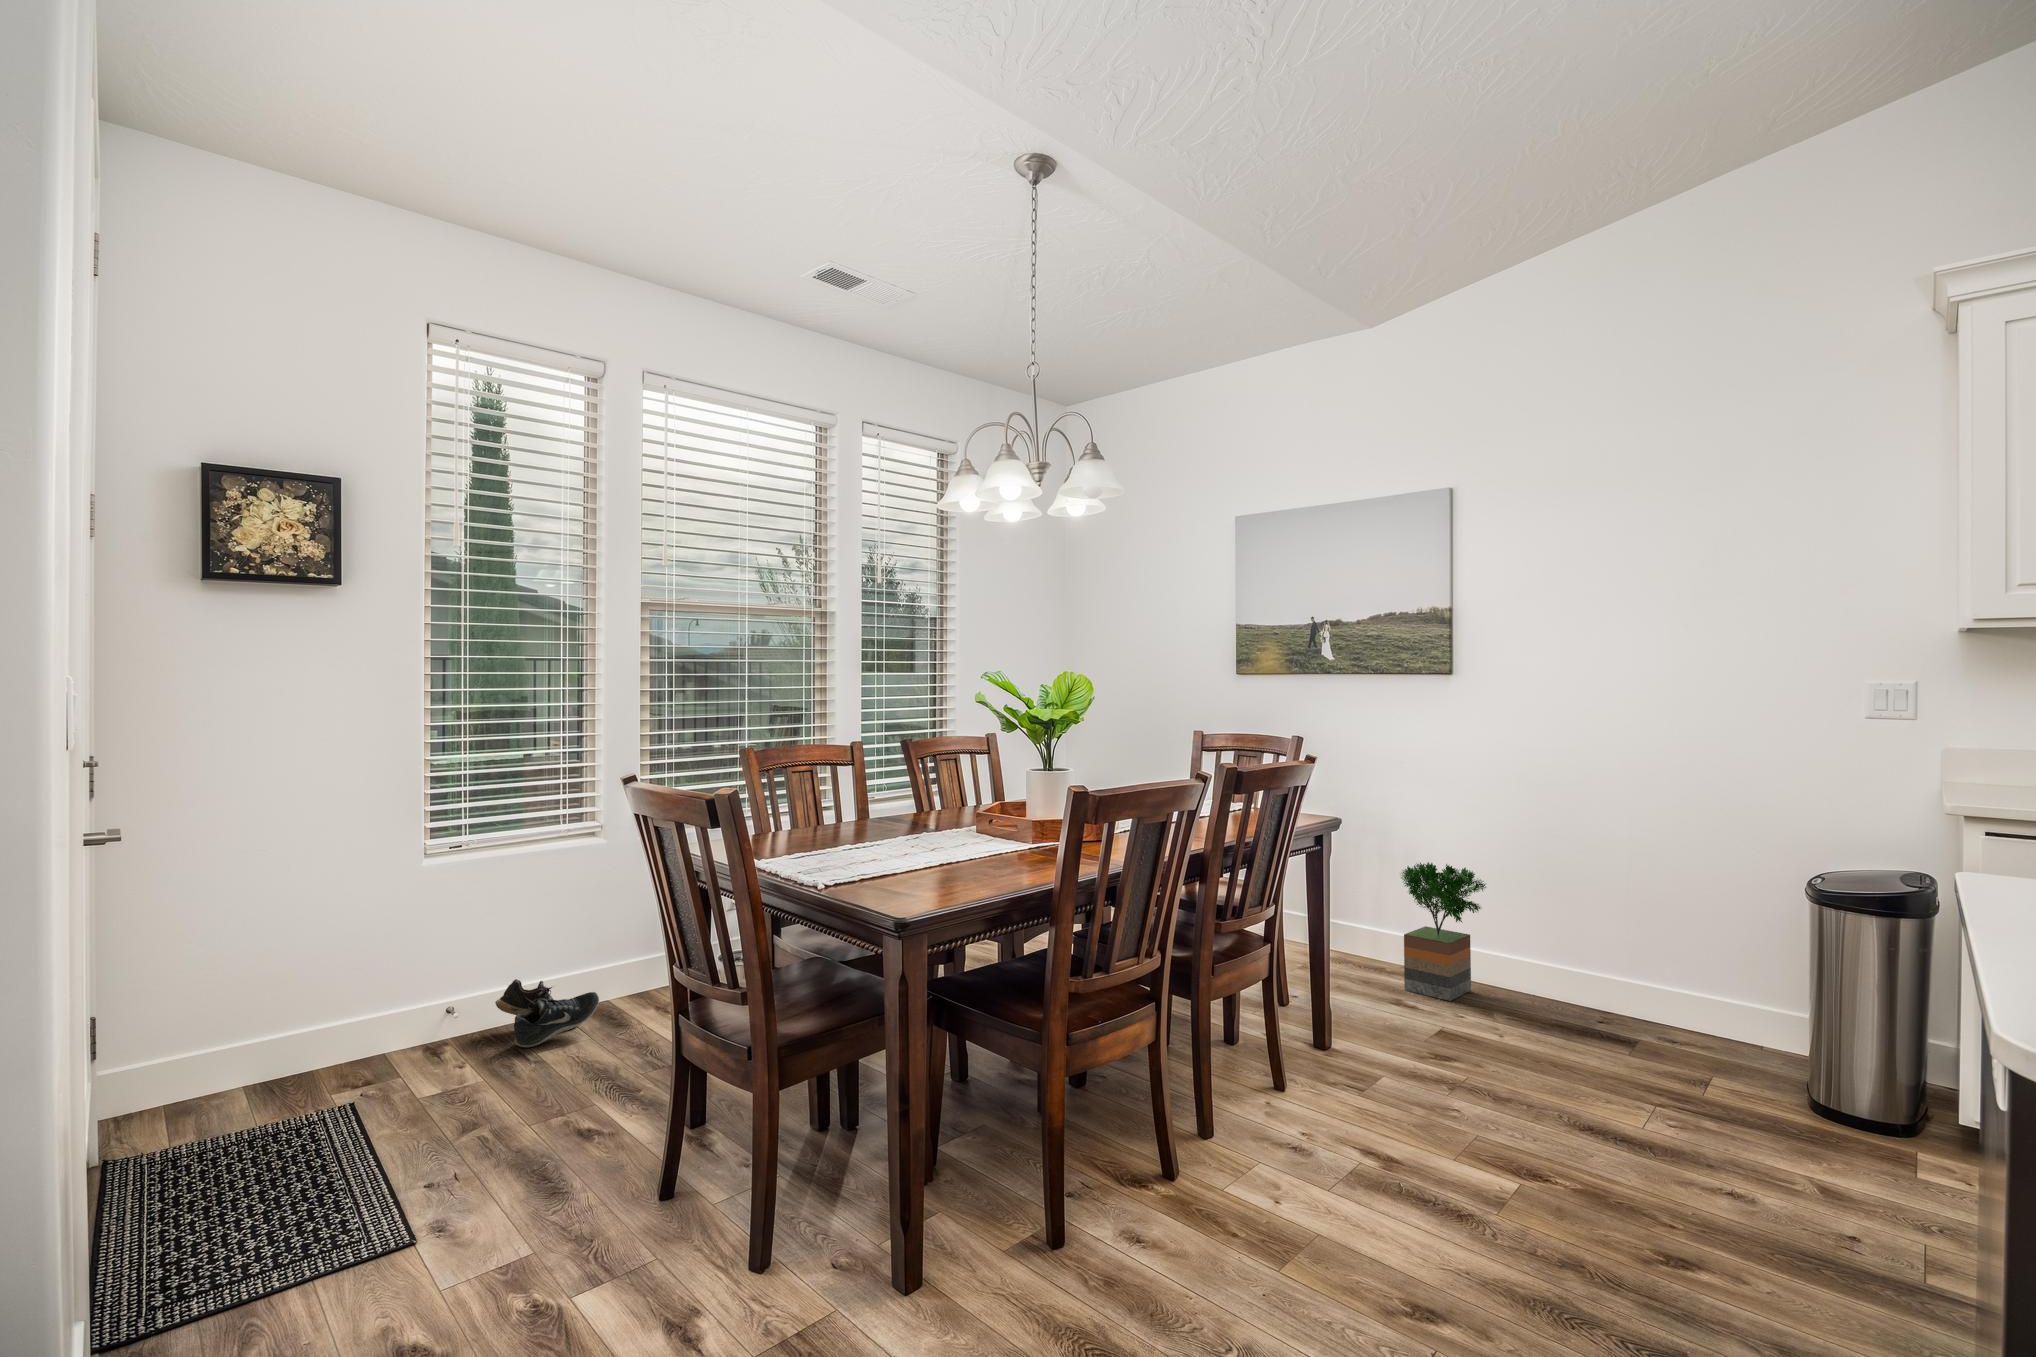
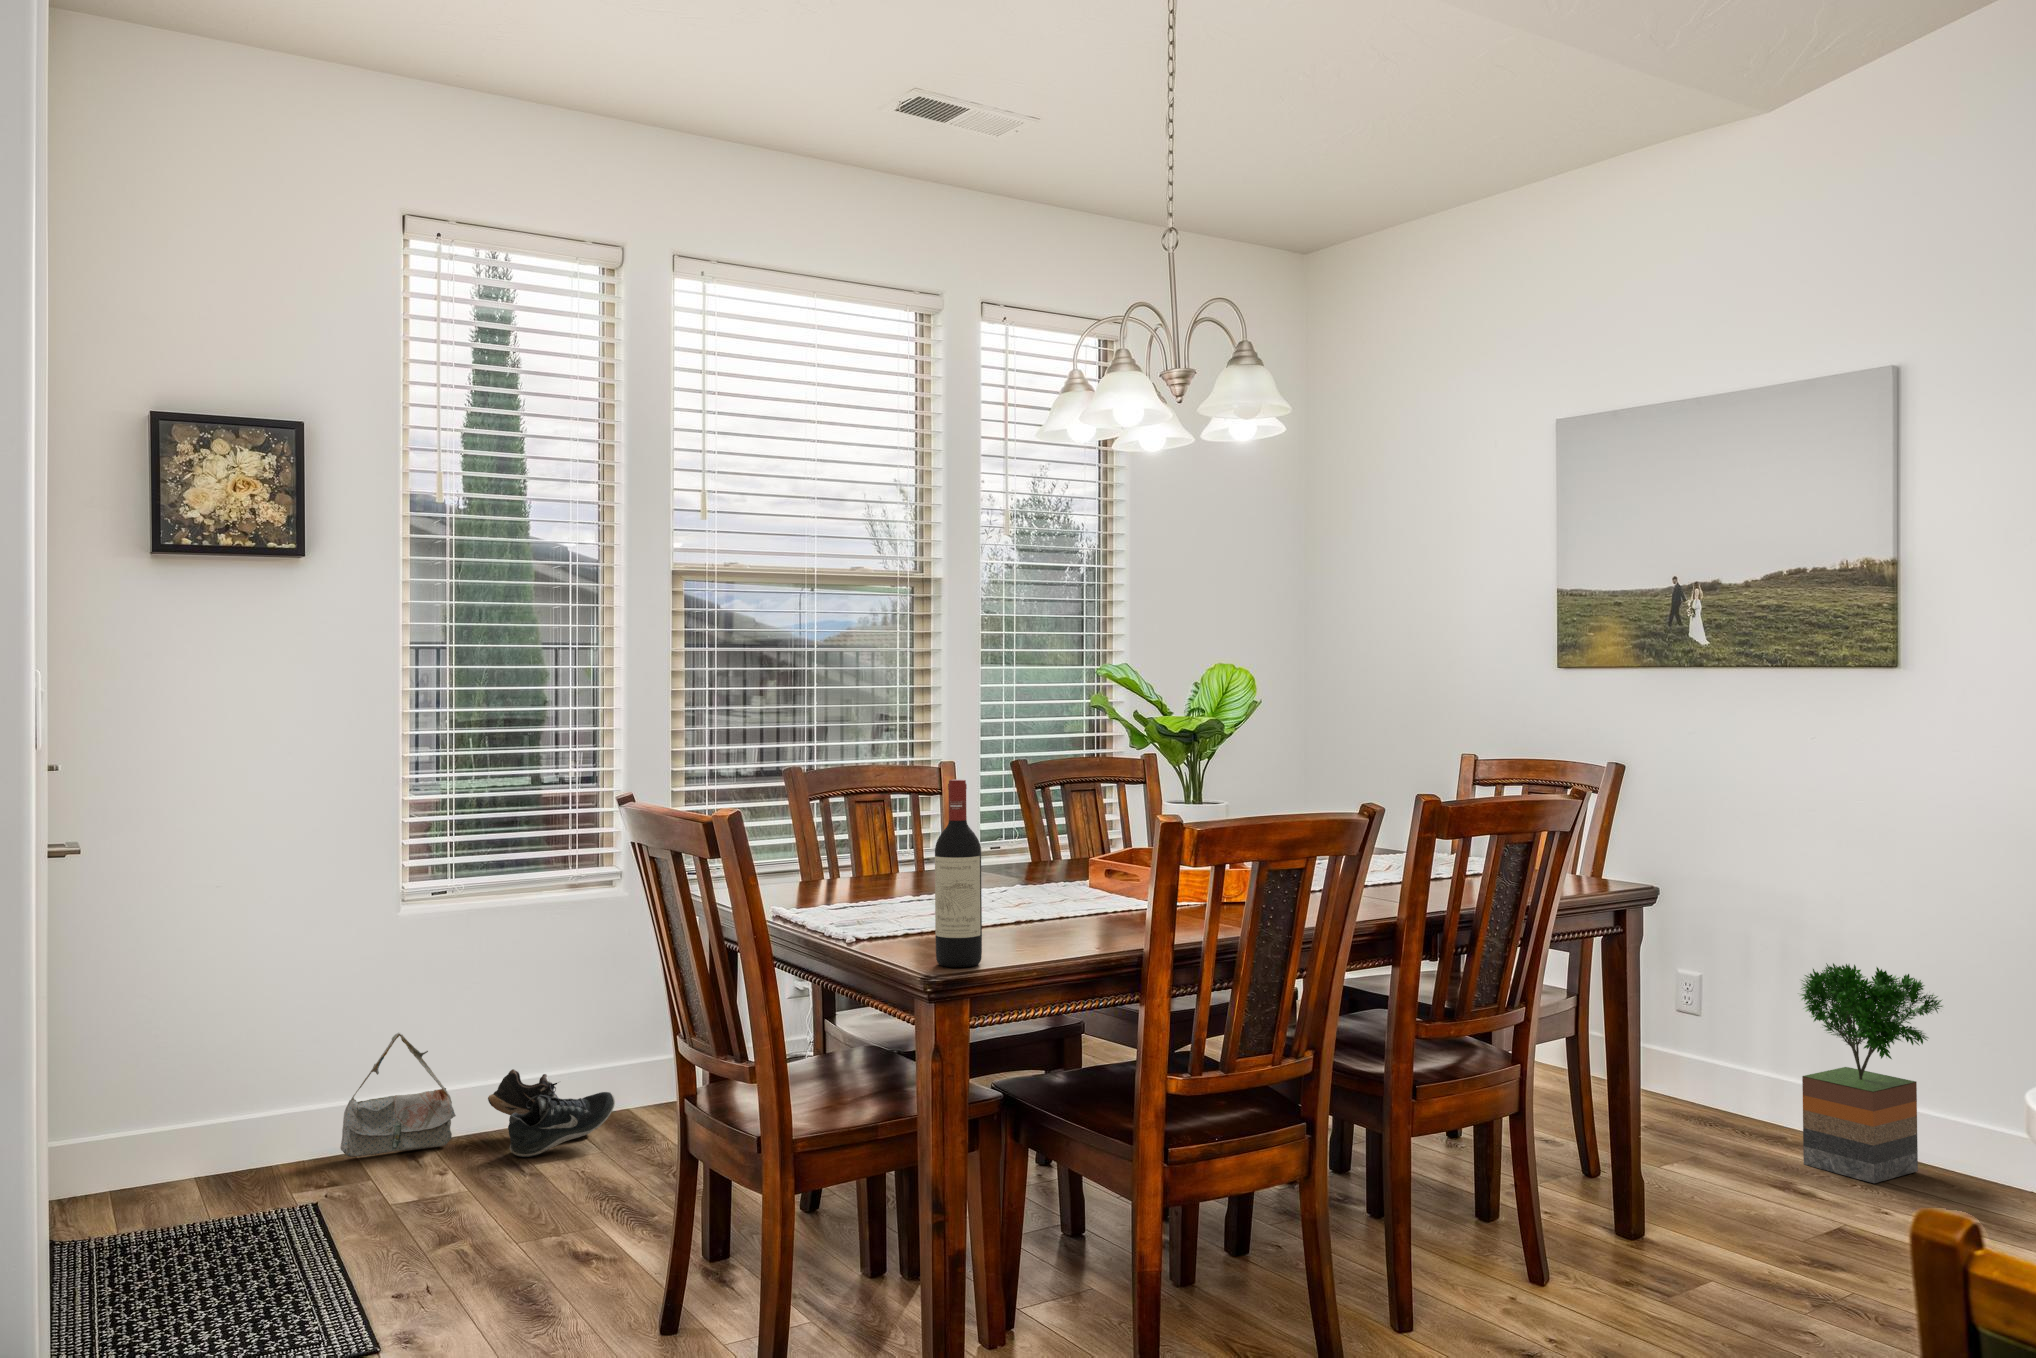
wine bottle: none [895,764,930,908] -> present [935,779,982,967]
bag: none [371,958,470,1059] -> present [340,1033,456,1157]

